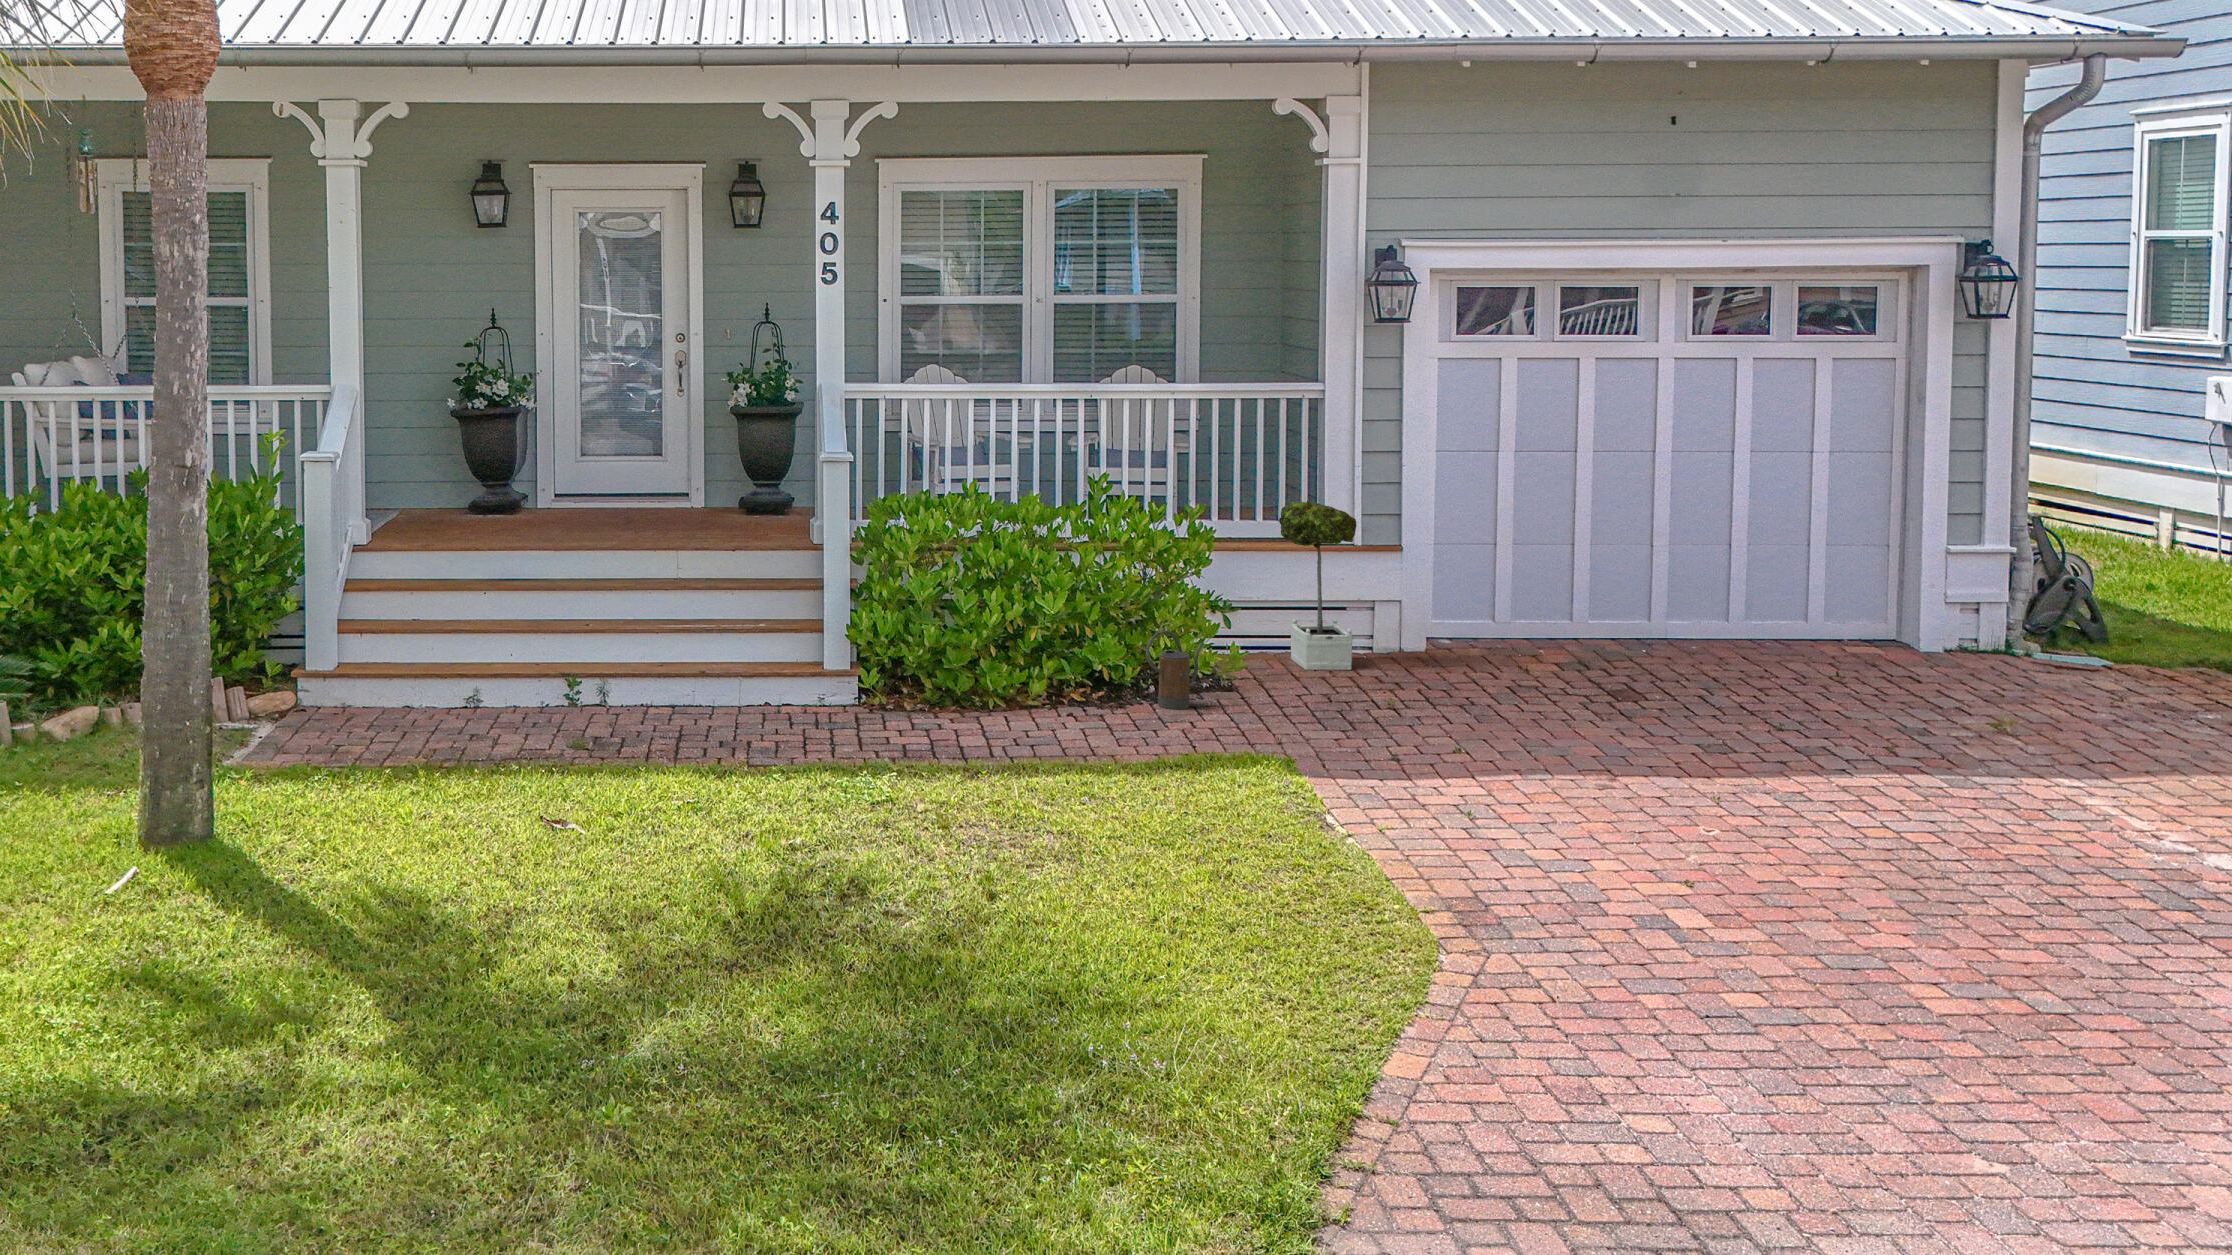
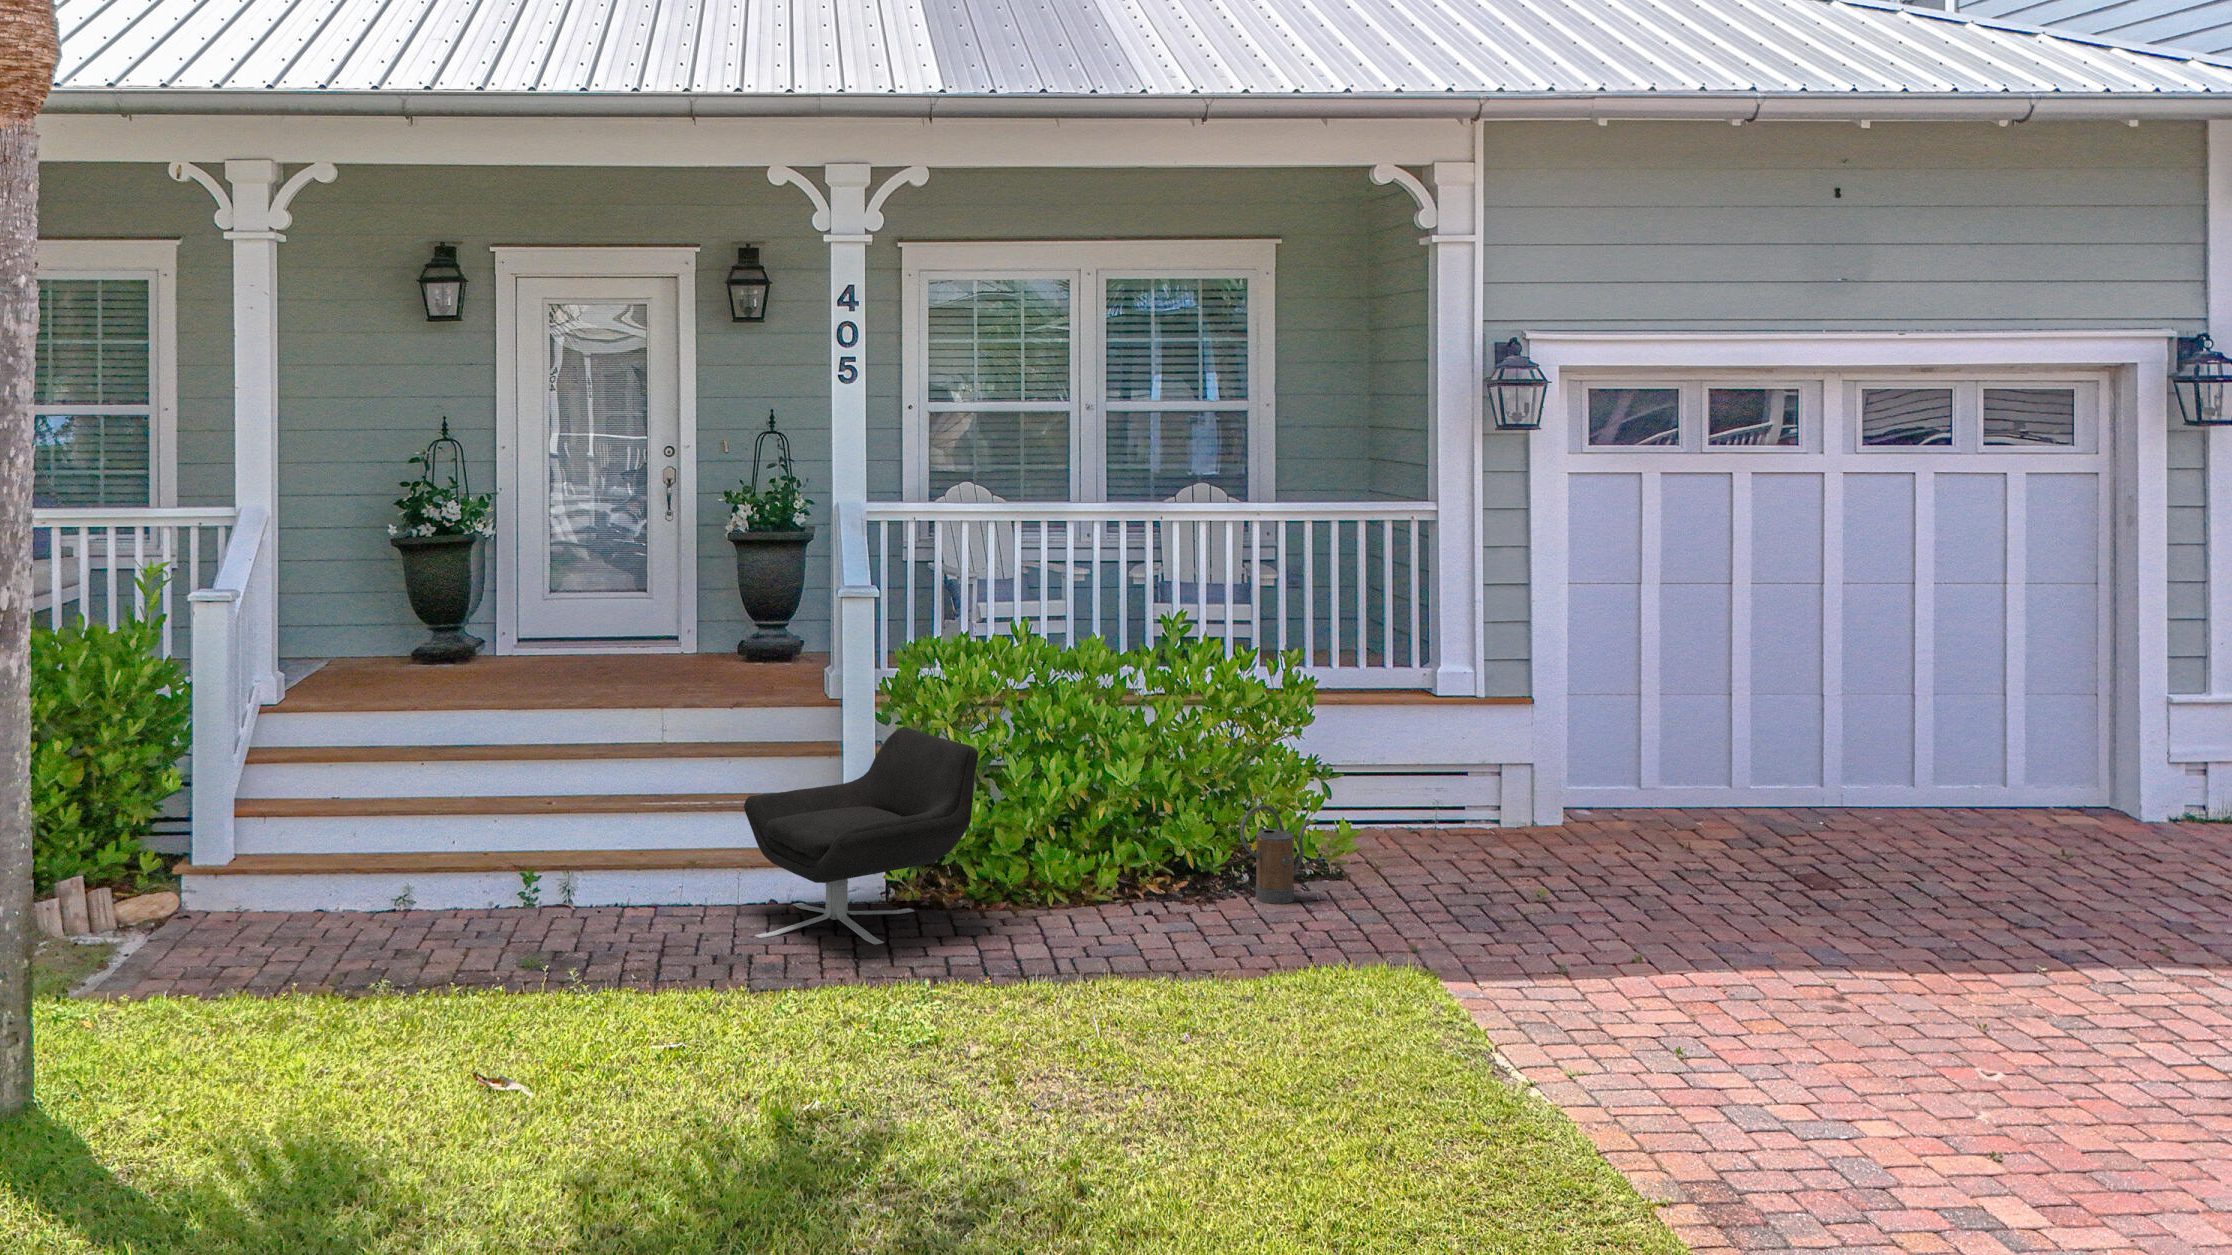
potted tree: present [1279,500,1357,670] -> none [1392,642,1485,850]
lounge chair: none [745,566,933,736] -> present [744,727,978,945]

